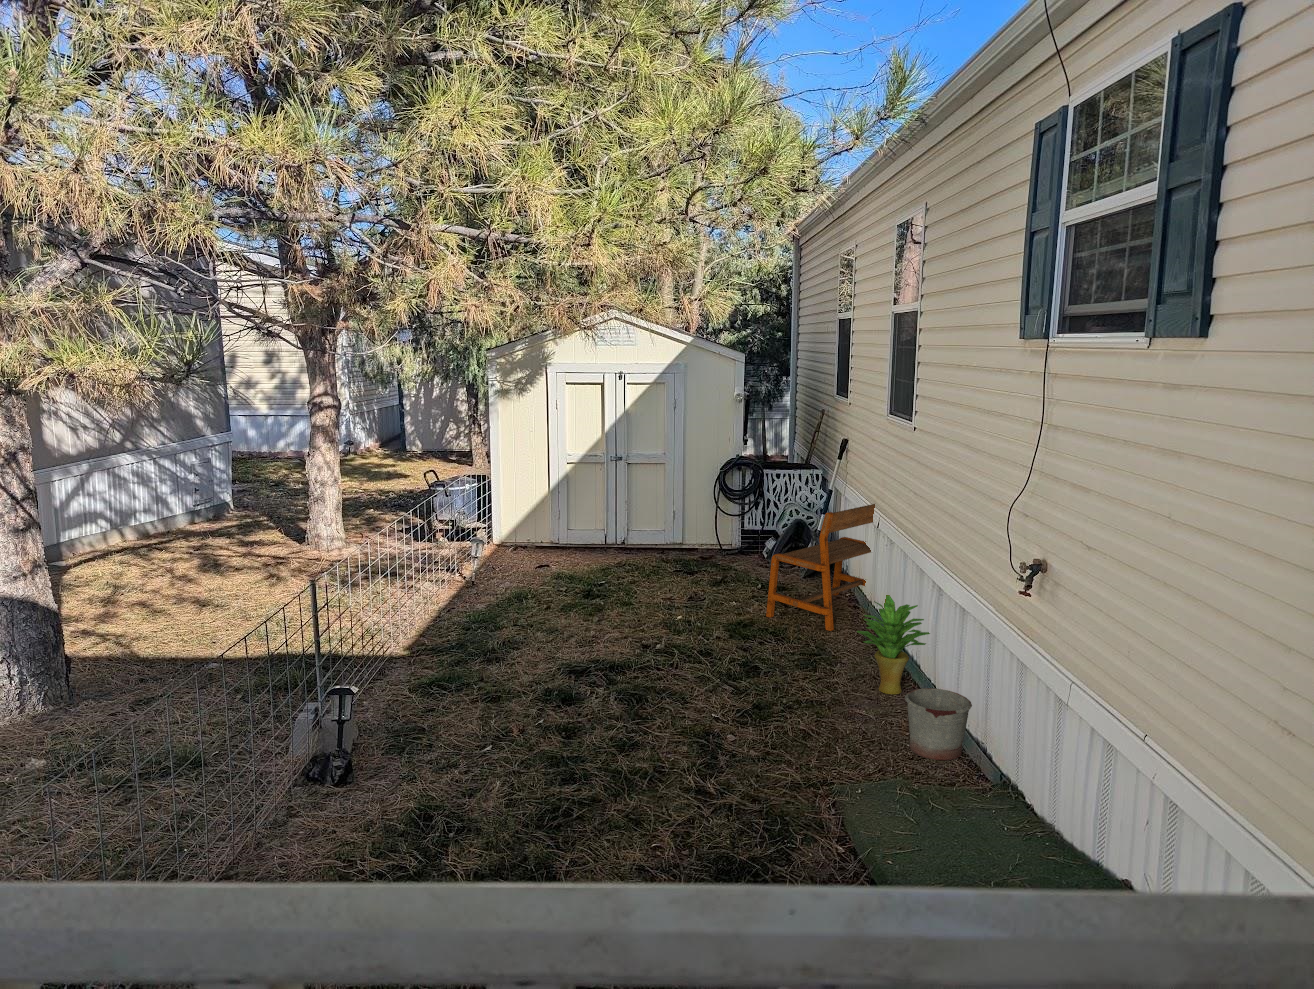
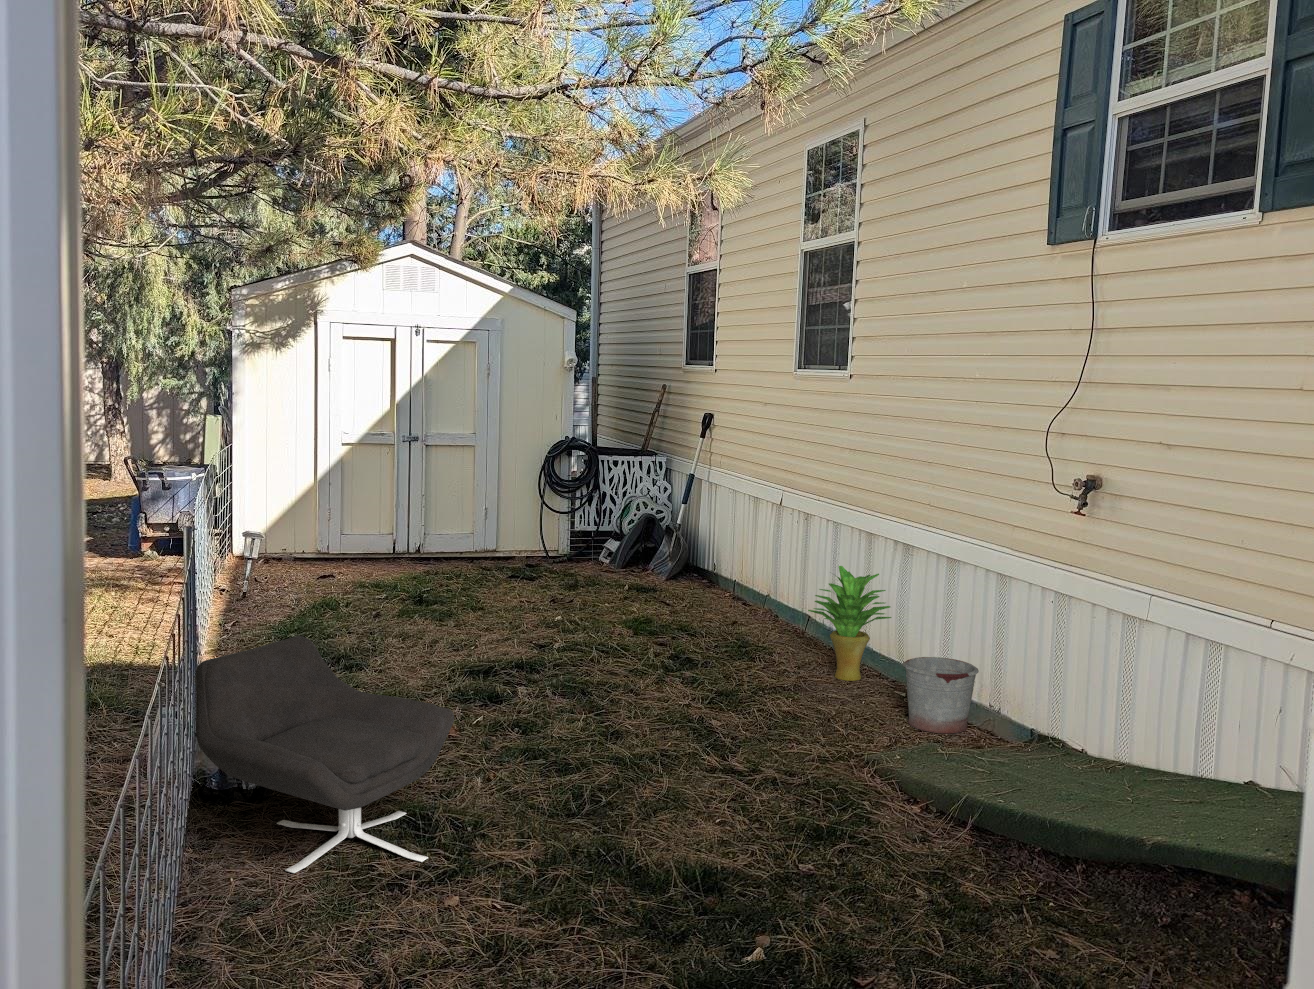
bench: present [766,504,886,631] -> none [653,475,787,628]
lounge chair: none [297,655,483,838] -> present [196,636,454,873]

